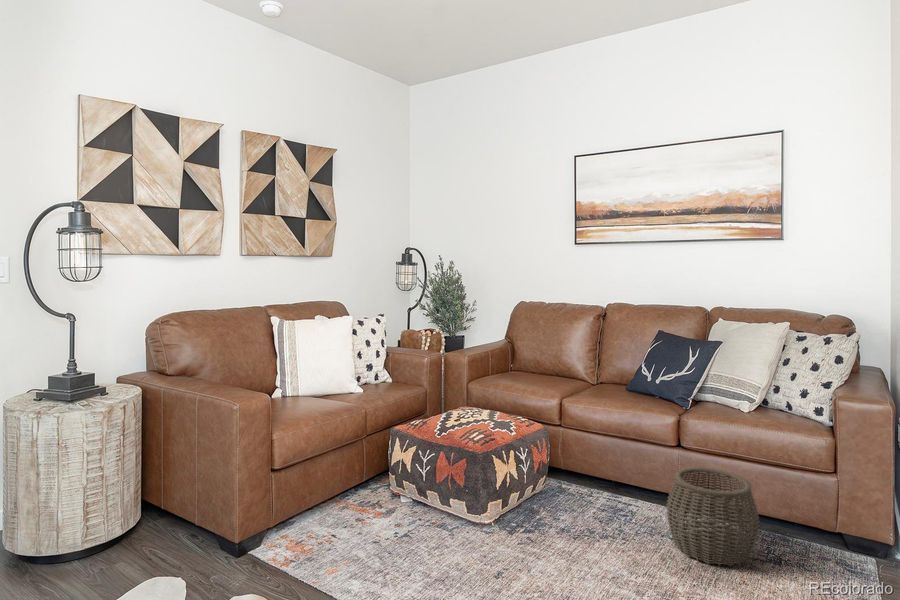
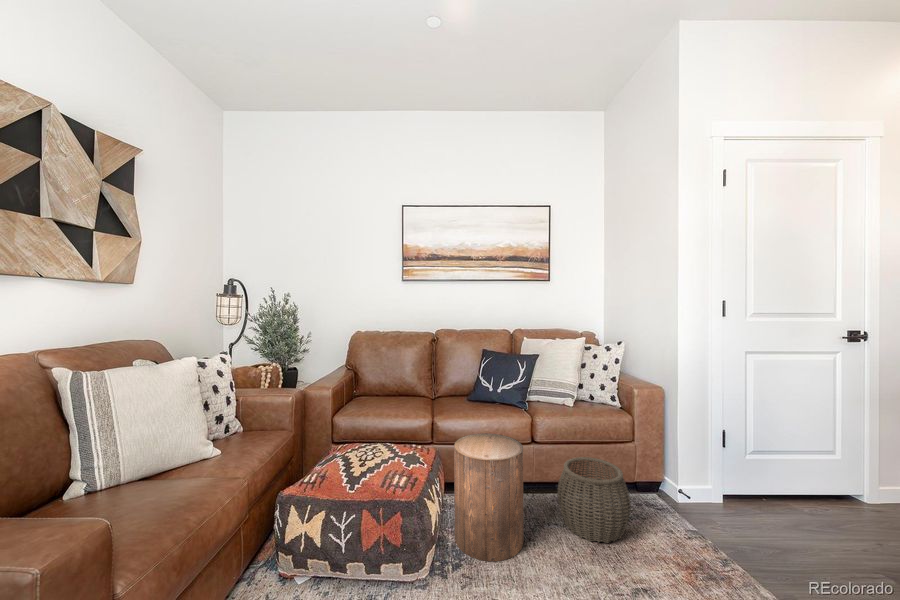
stool: none [542,417,618,540] -> present [454,433,524,561]

